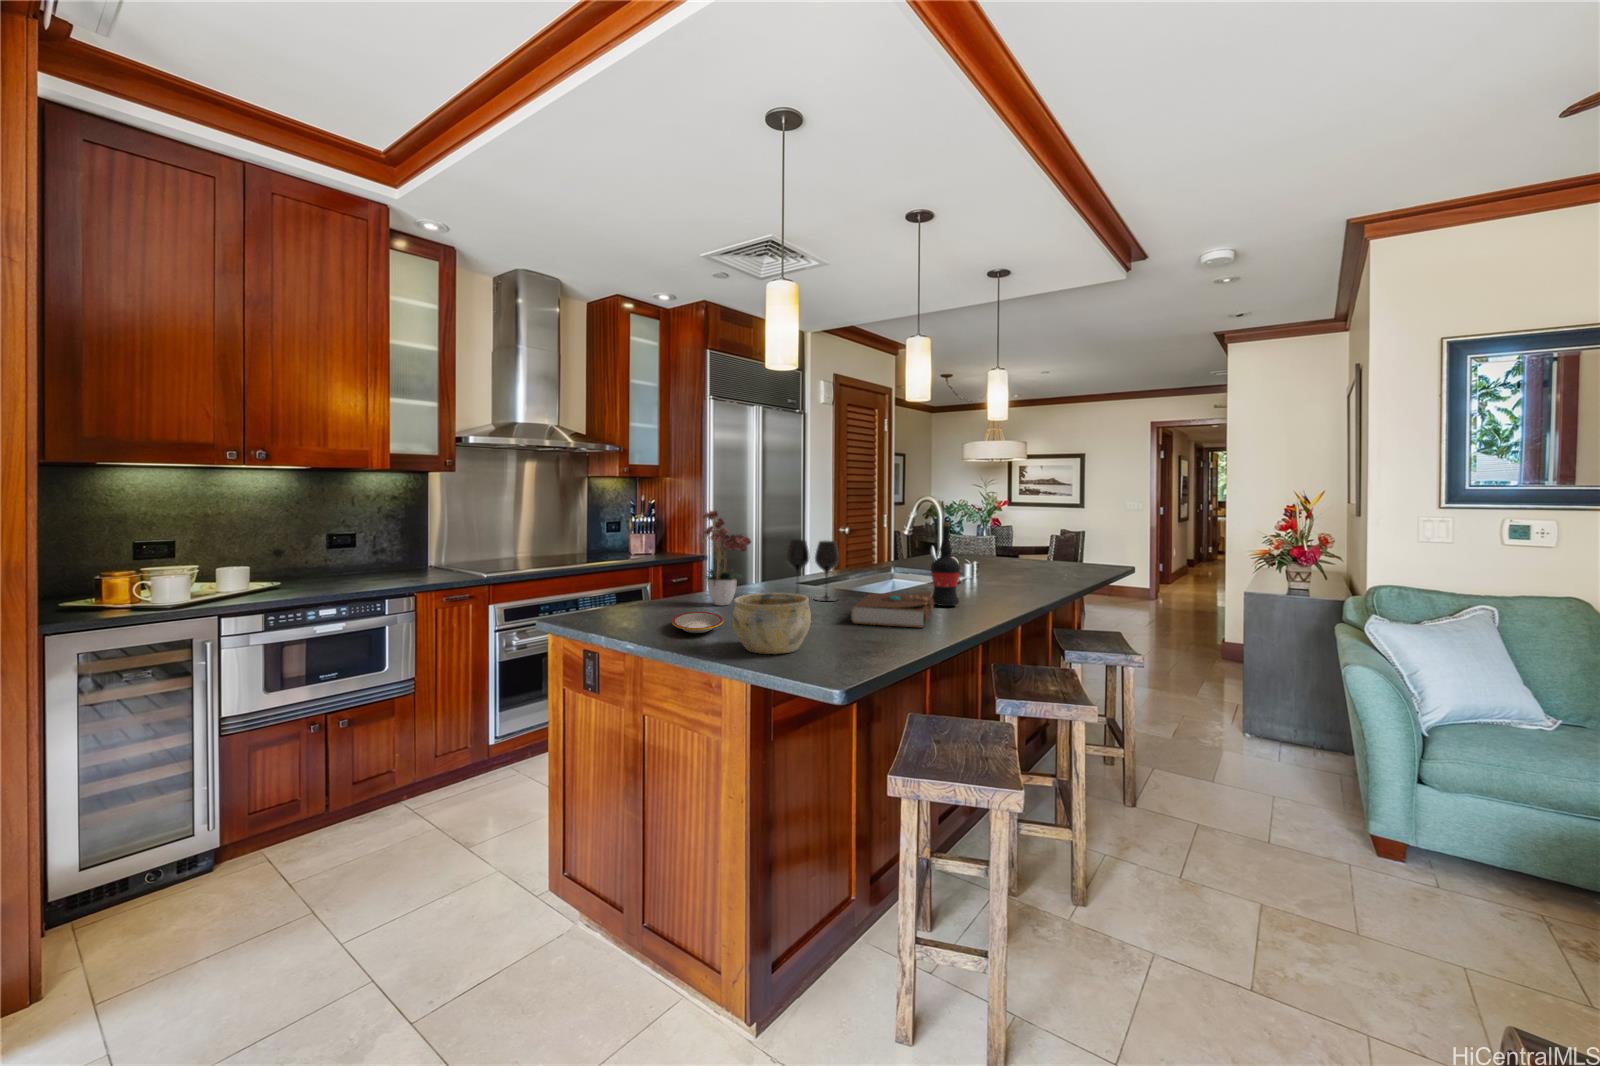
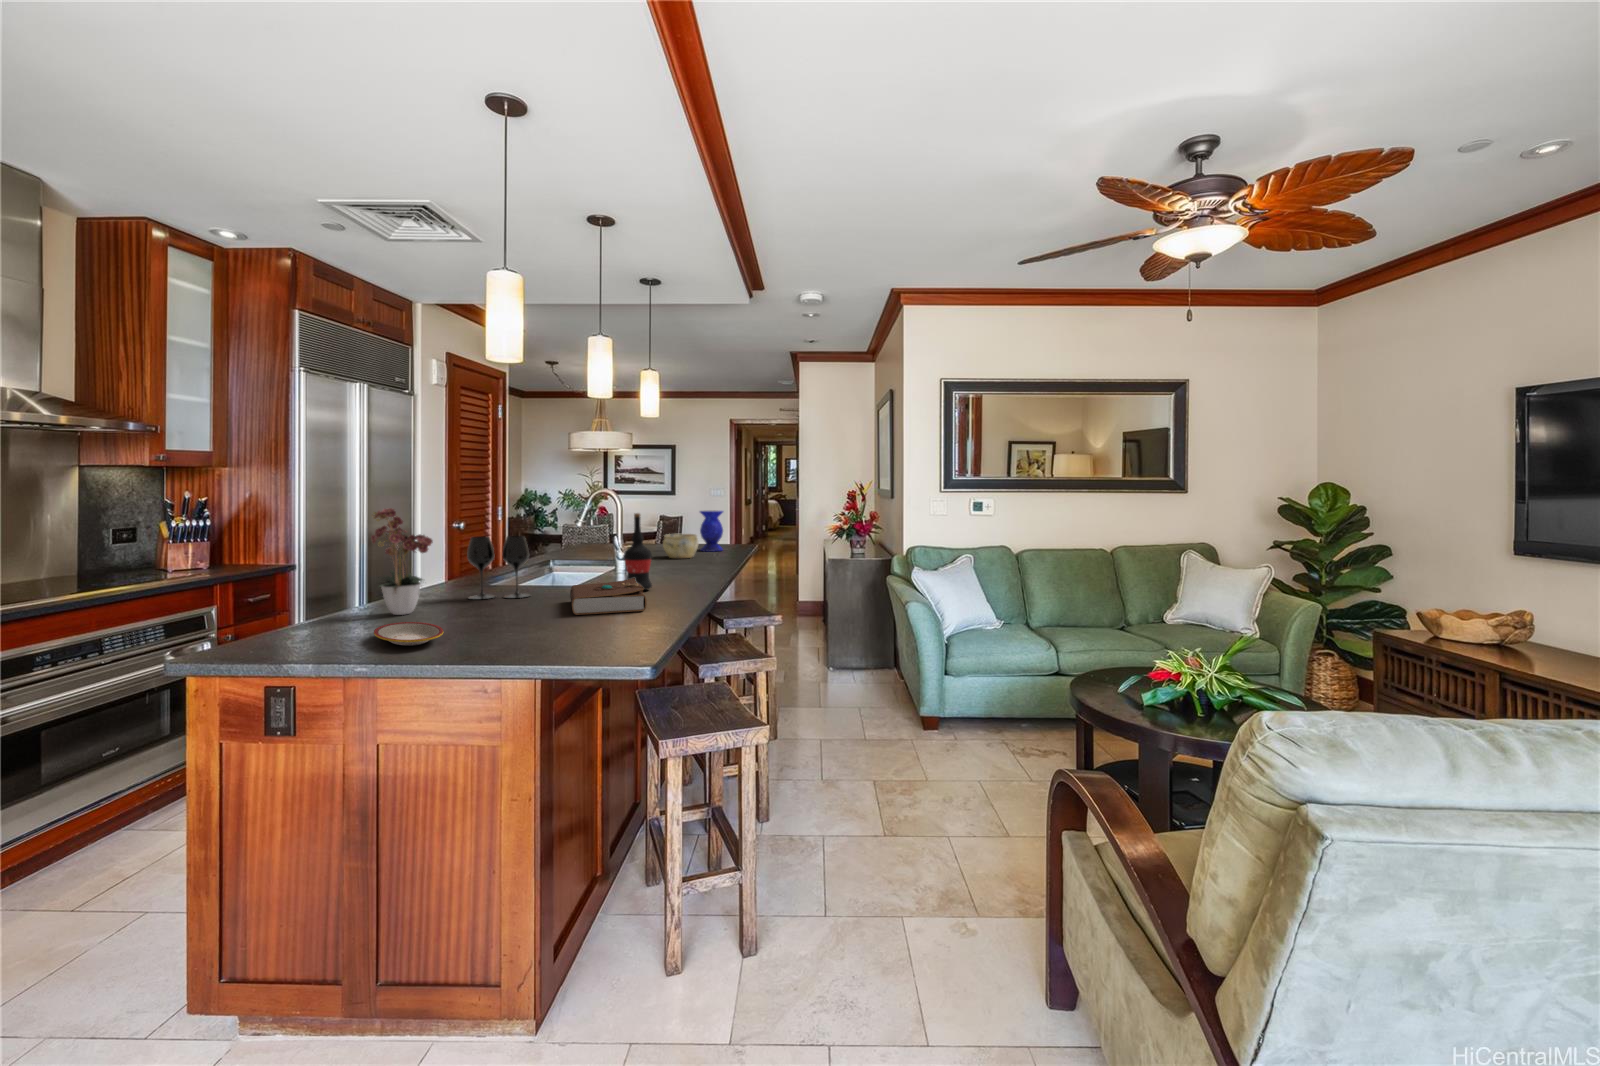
vase: none [1063,524,1094,571] -> present [700,511,723,552]
ceramic bowl: present [732,593,811,654] -> present [663,534,698,558]

